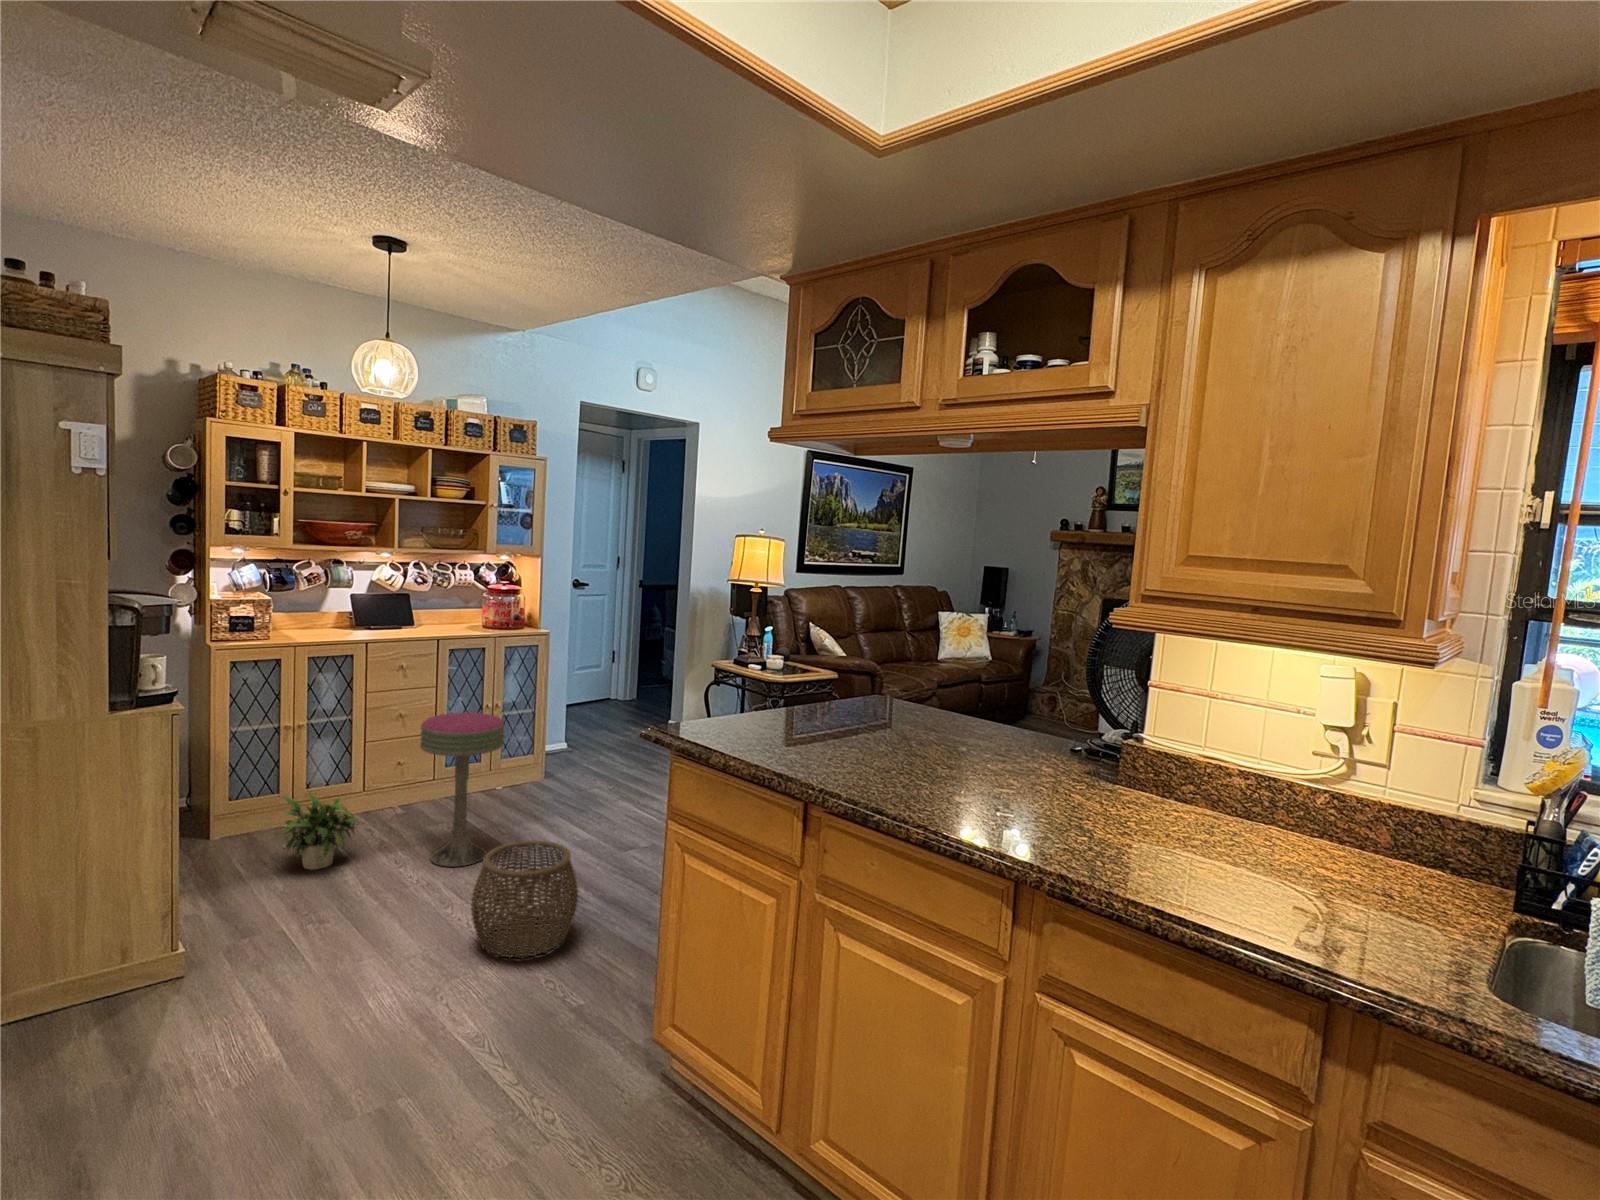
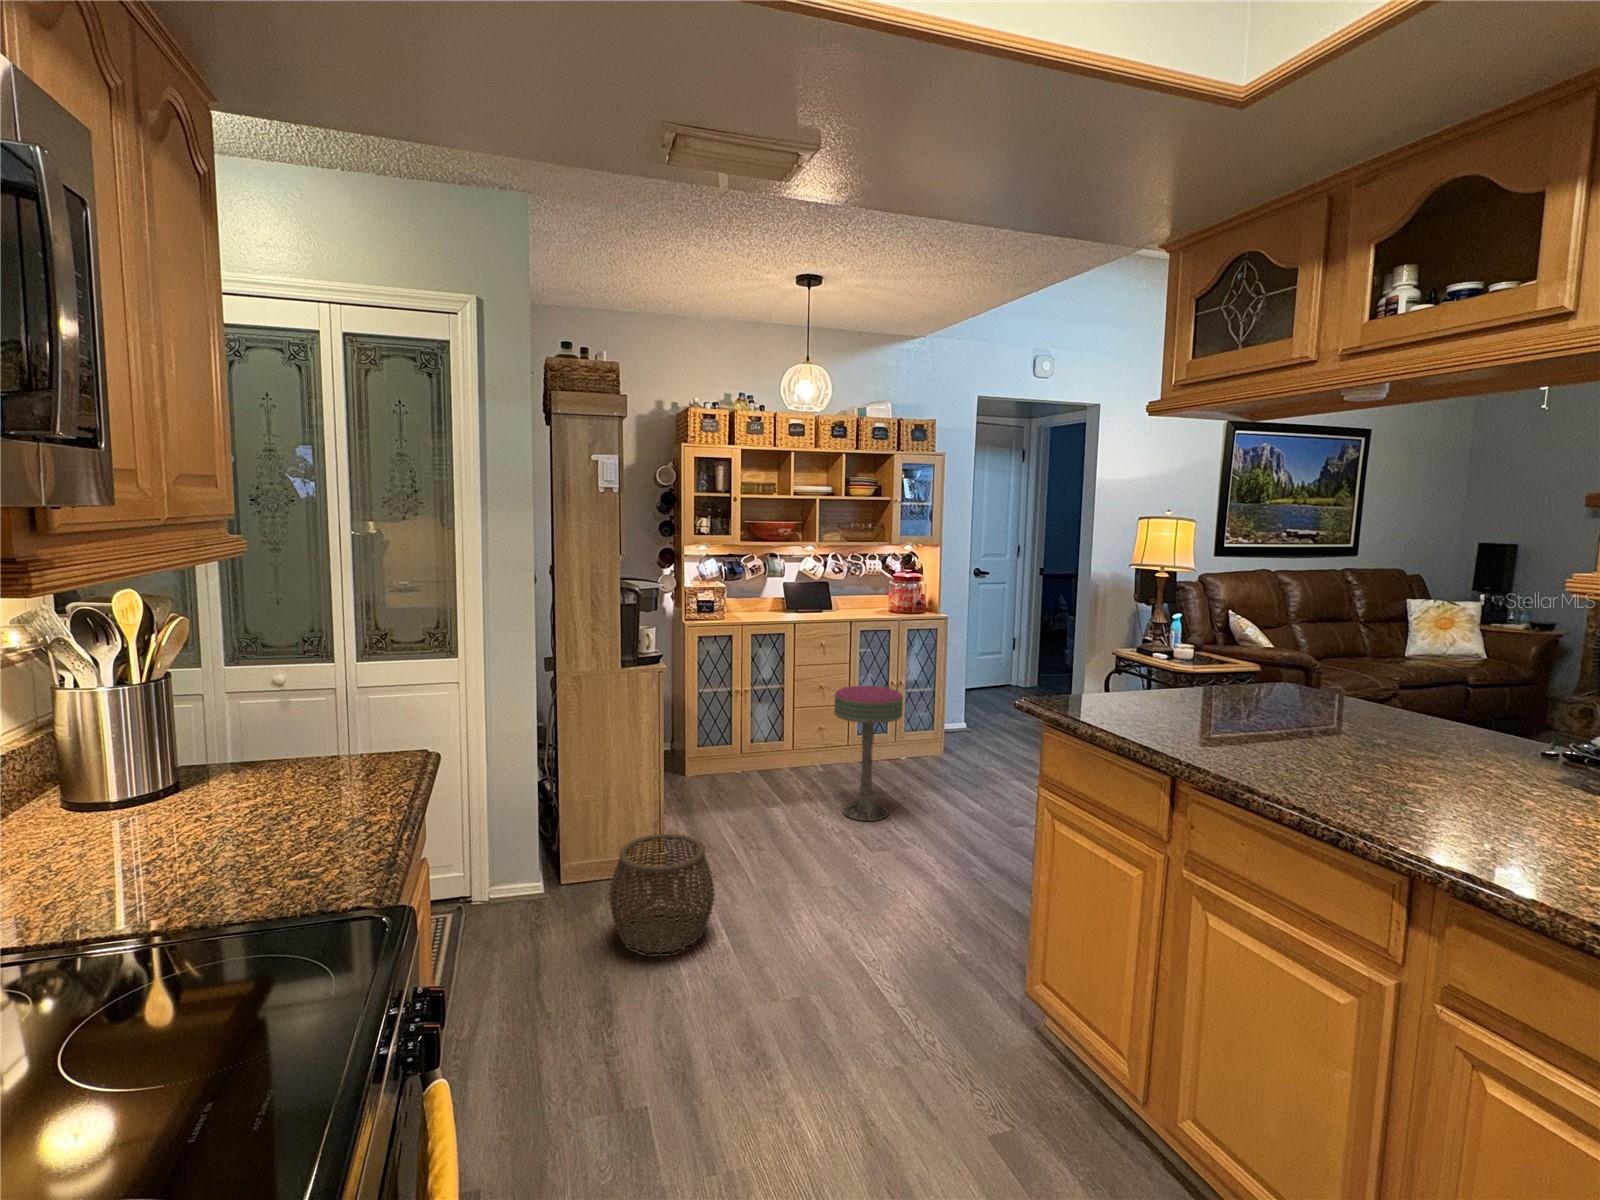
potted plant: present [279,792,359,870] -> none [730,743,788,808]
woven basket: present [470,840,579,958] -> present [609,834,715,954]

